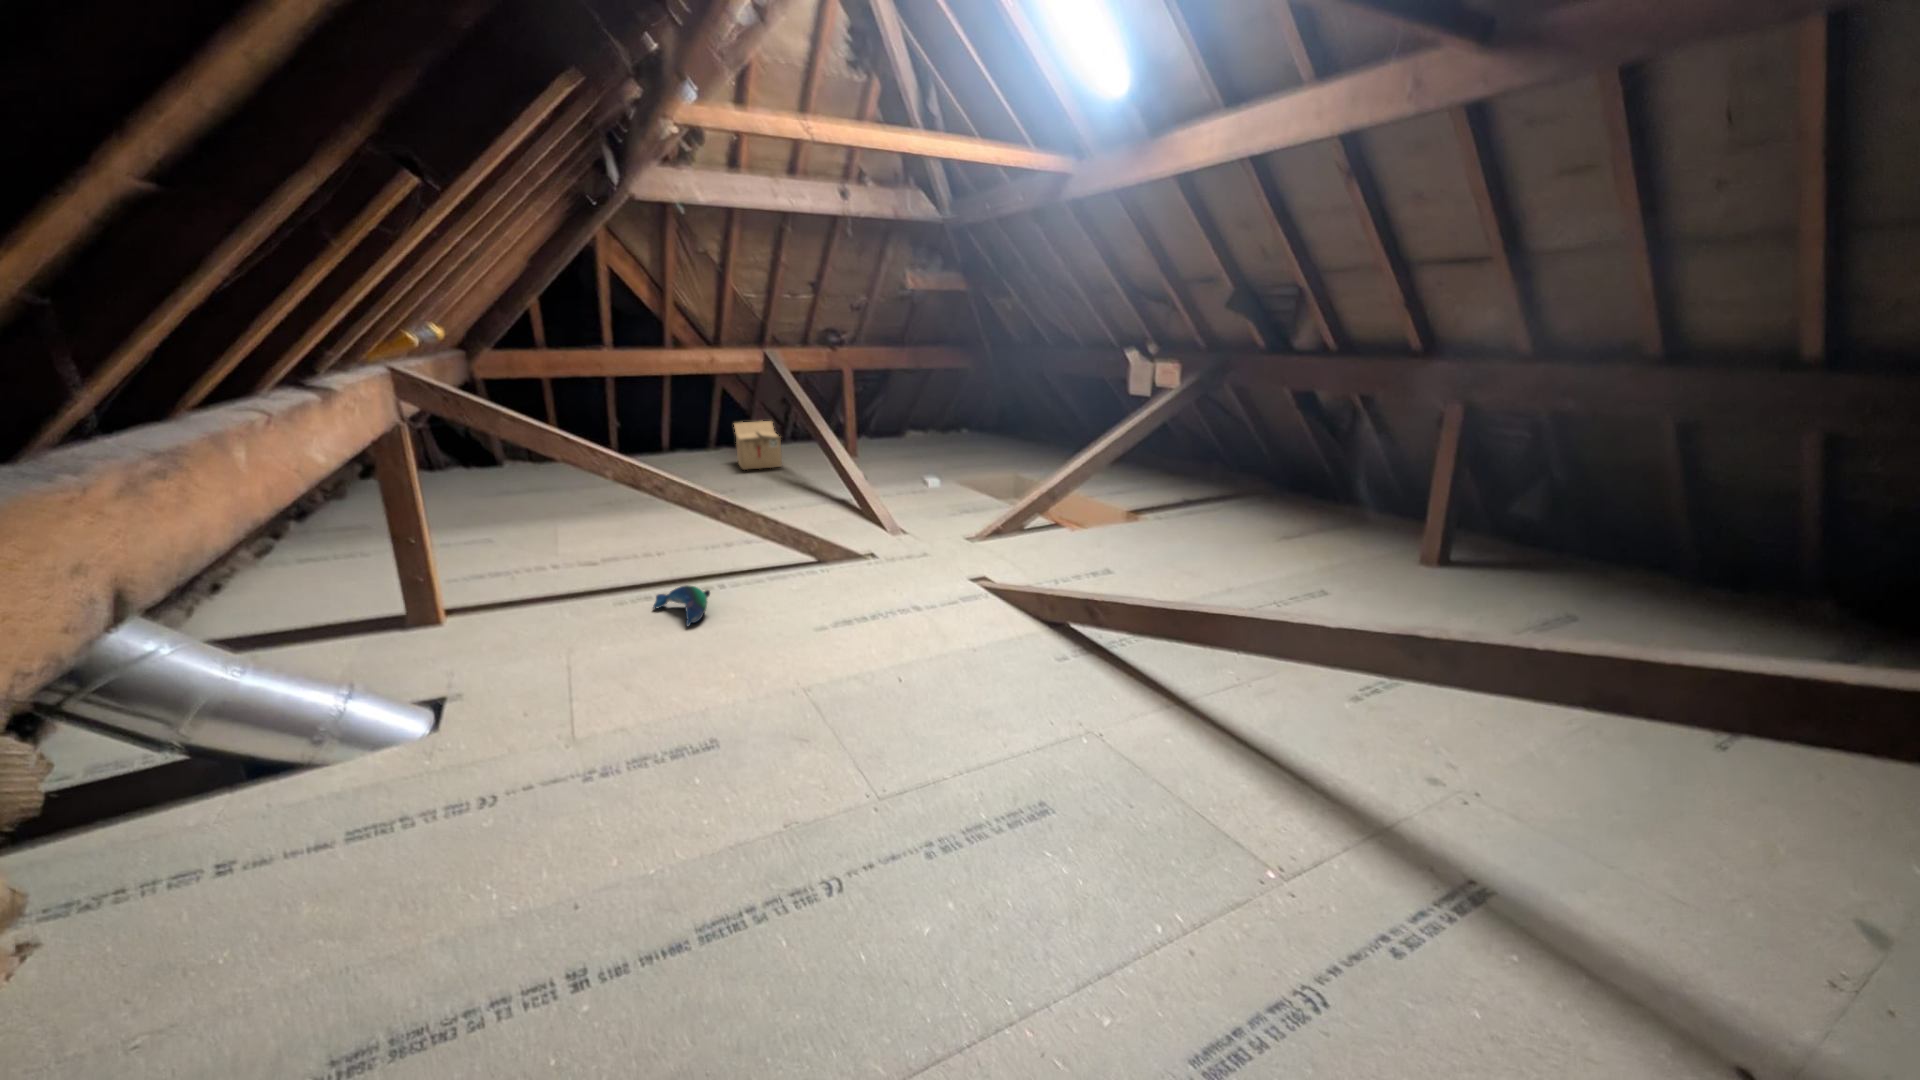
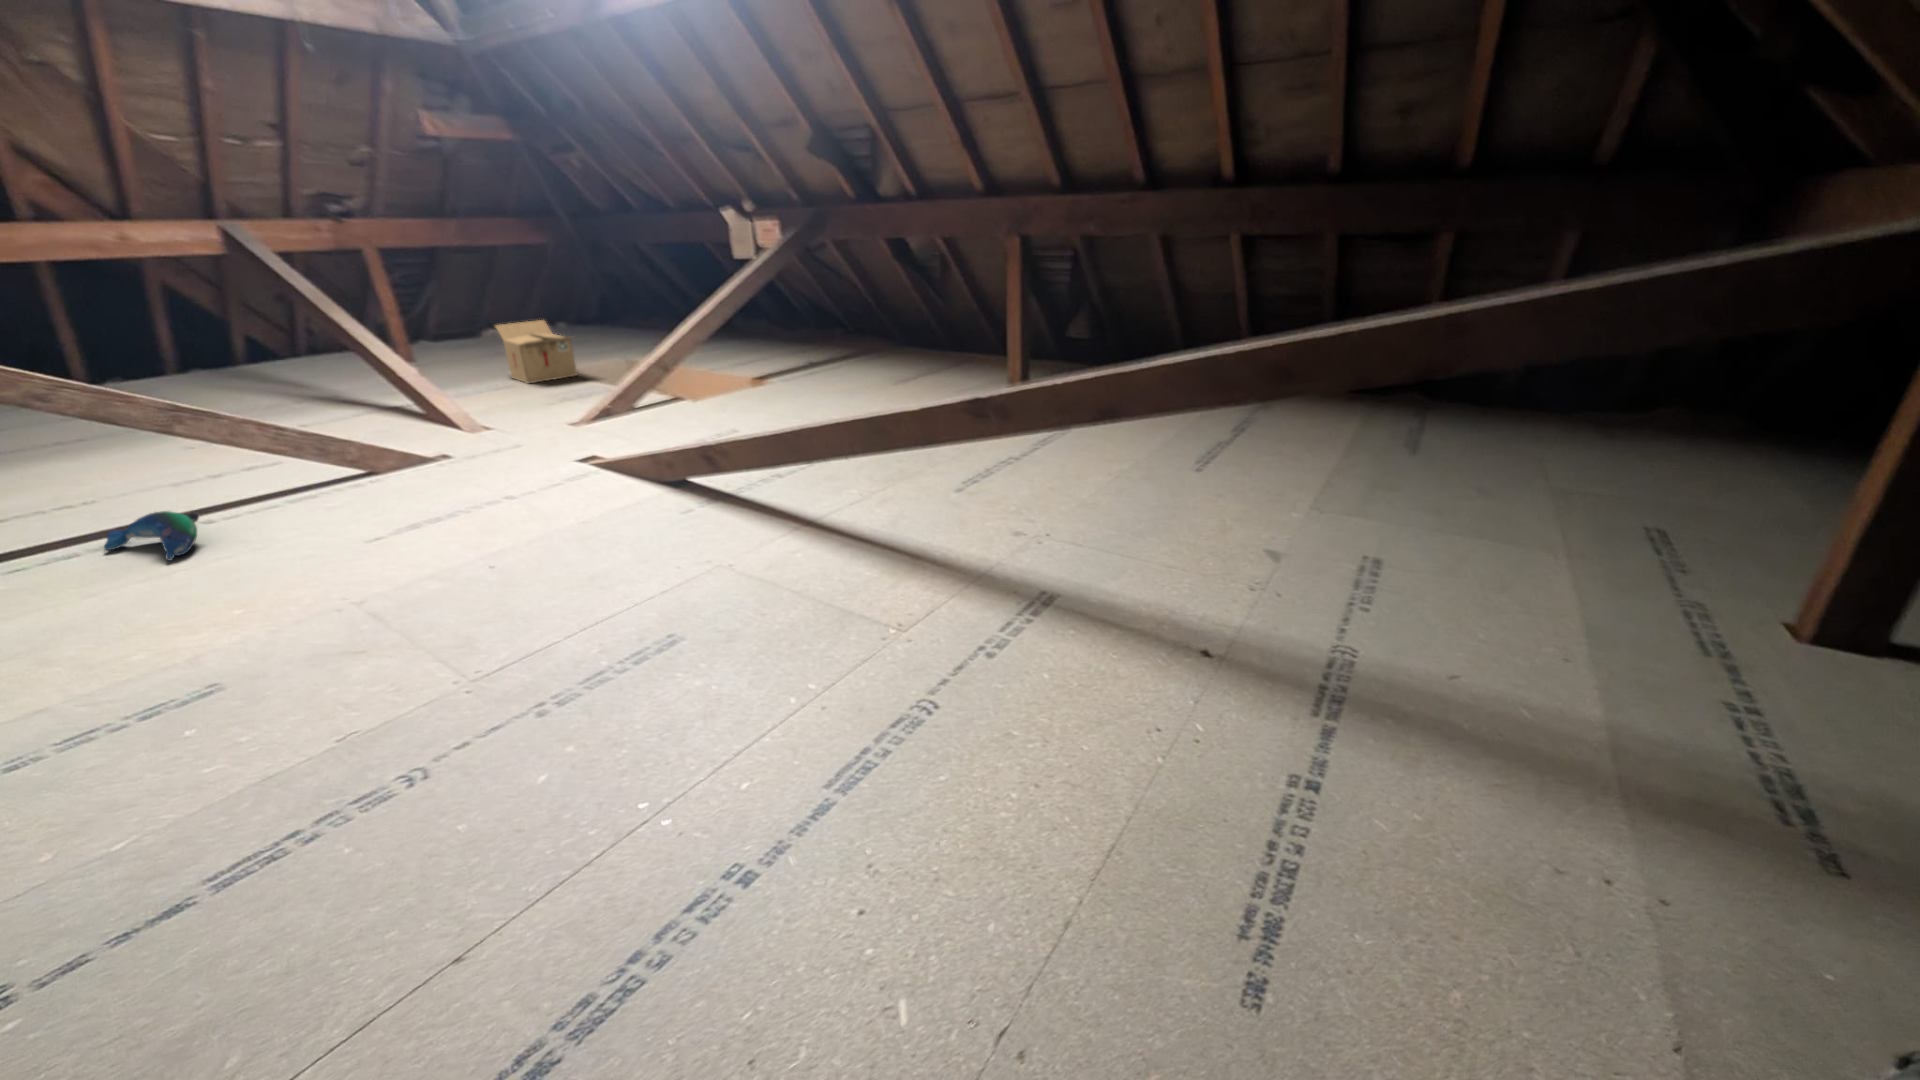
cardboard box: present [734,421,782,470] -> present [496,320,577,384]

